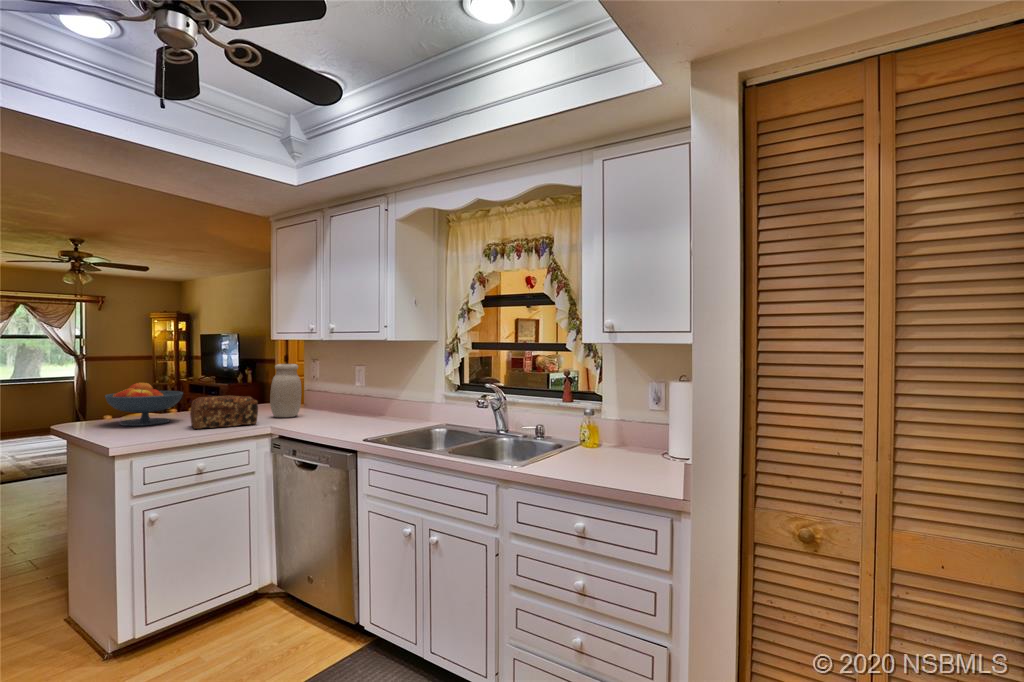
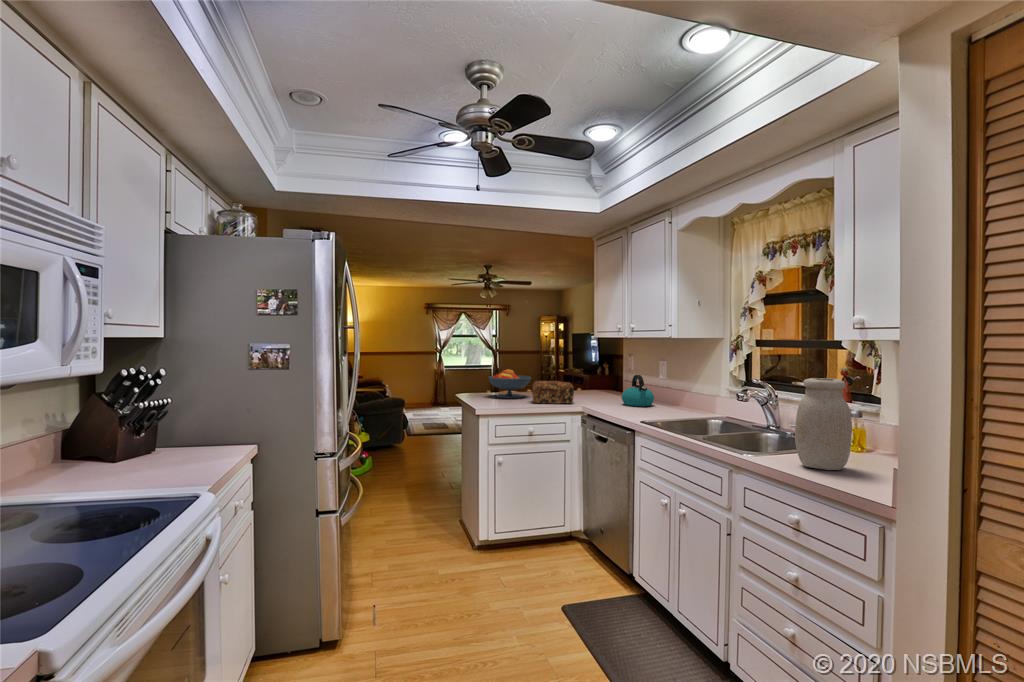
jar: present [270,364,301,417] -> present [795,378,852,470]
kettle: none [321,382,361,420] -> present [622,375,654,407]

